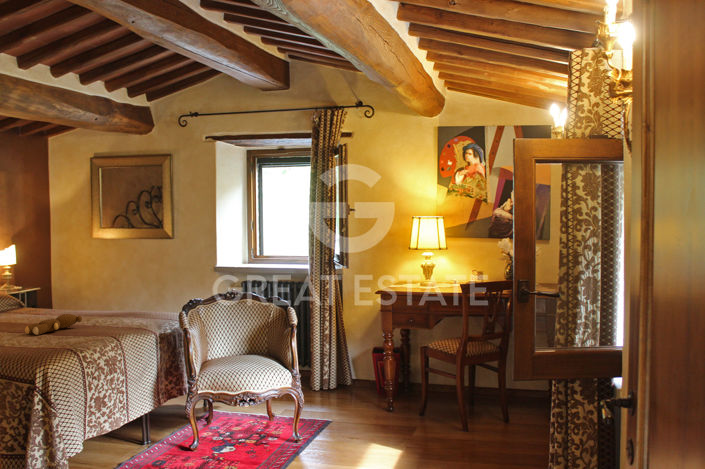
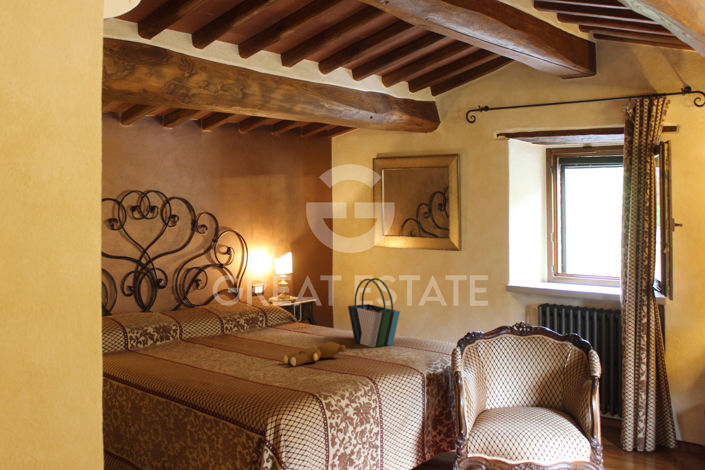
tote bag: none [75,257,129,320] -> present [348,278,400,347]

